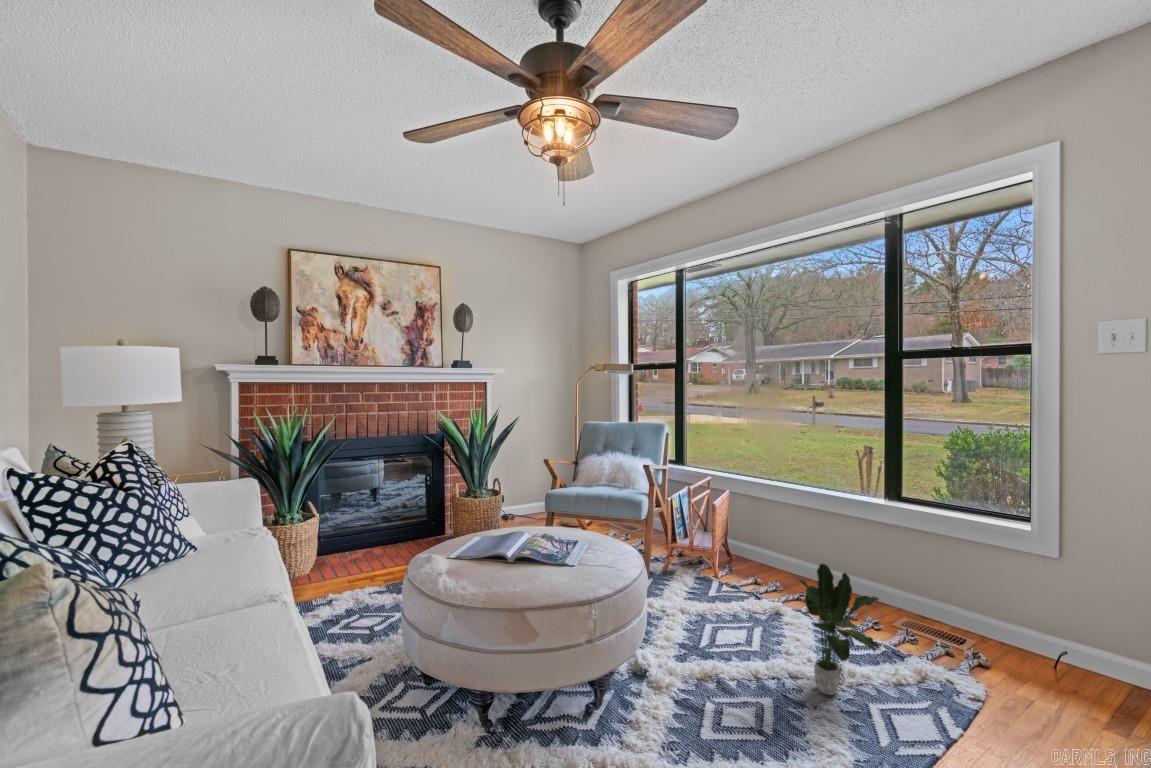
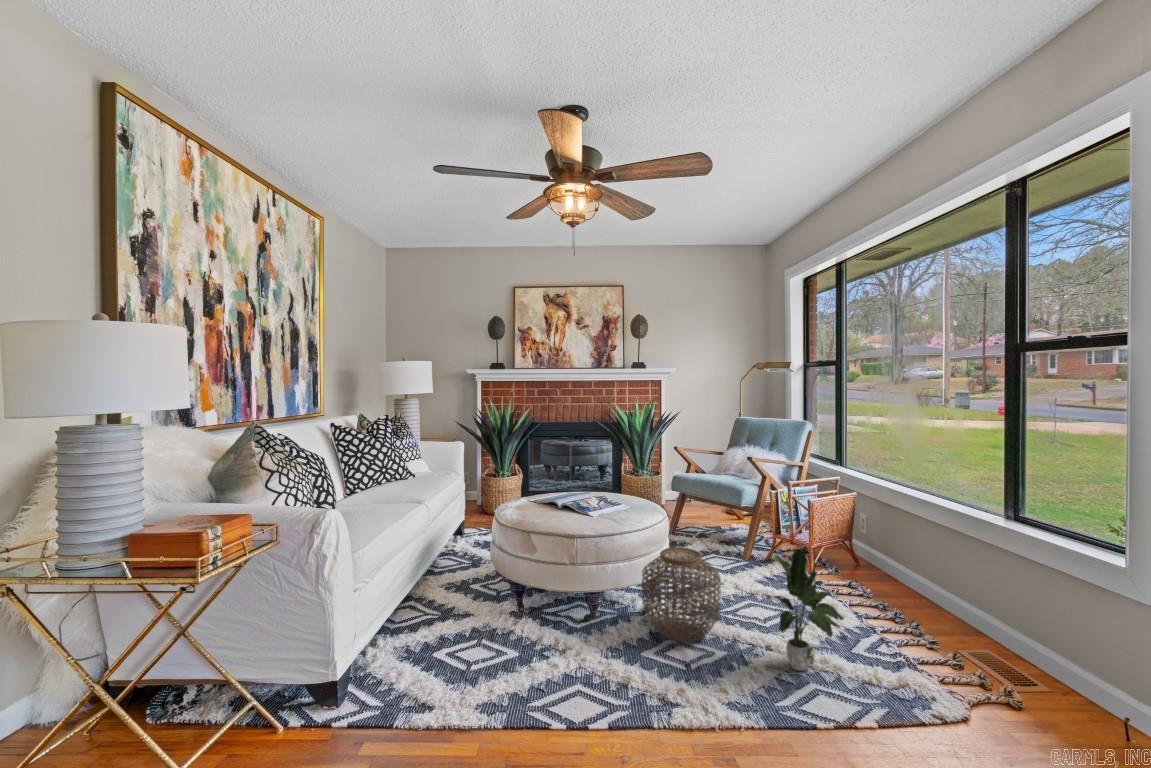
woven basket: none [646,585,741,703] -> present [642,547,721,643]

